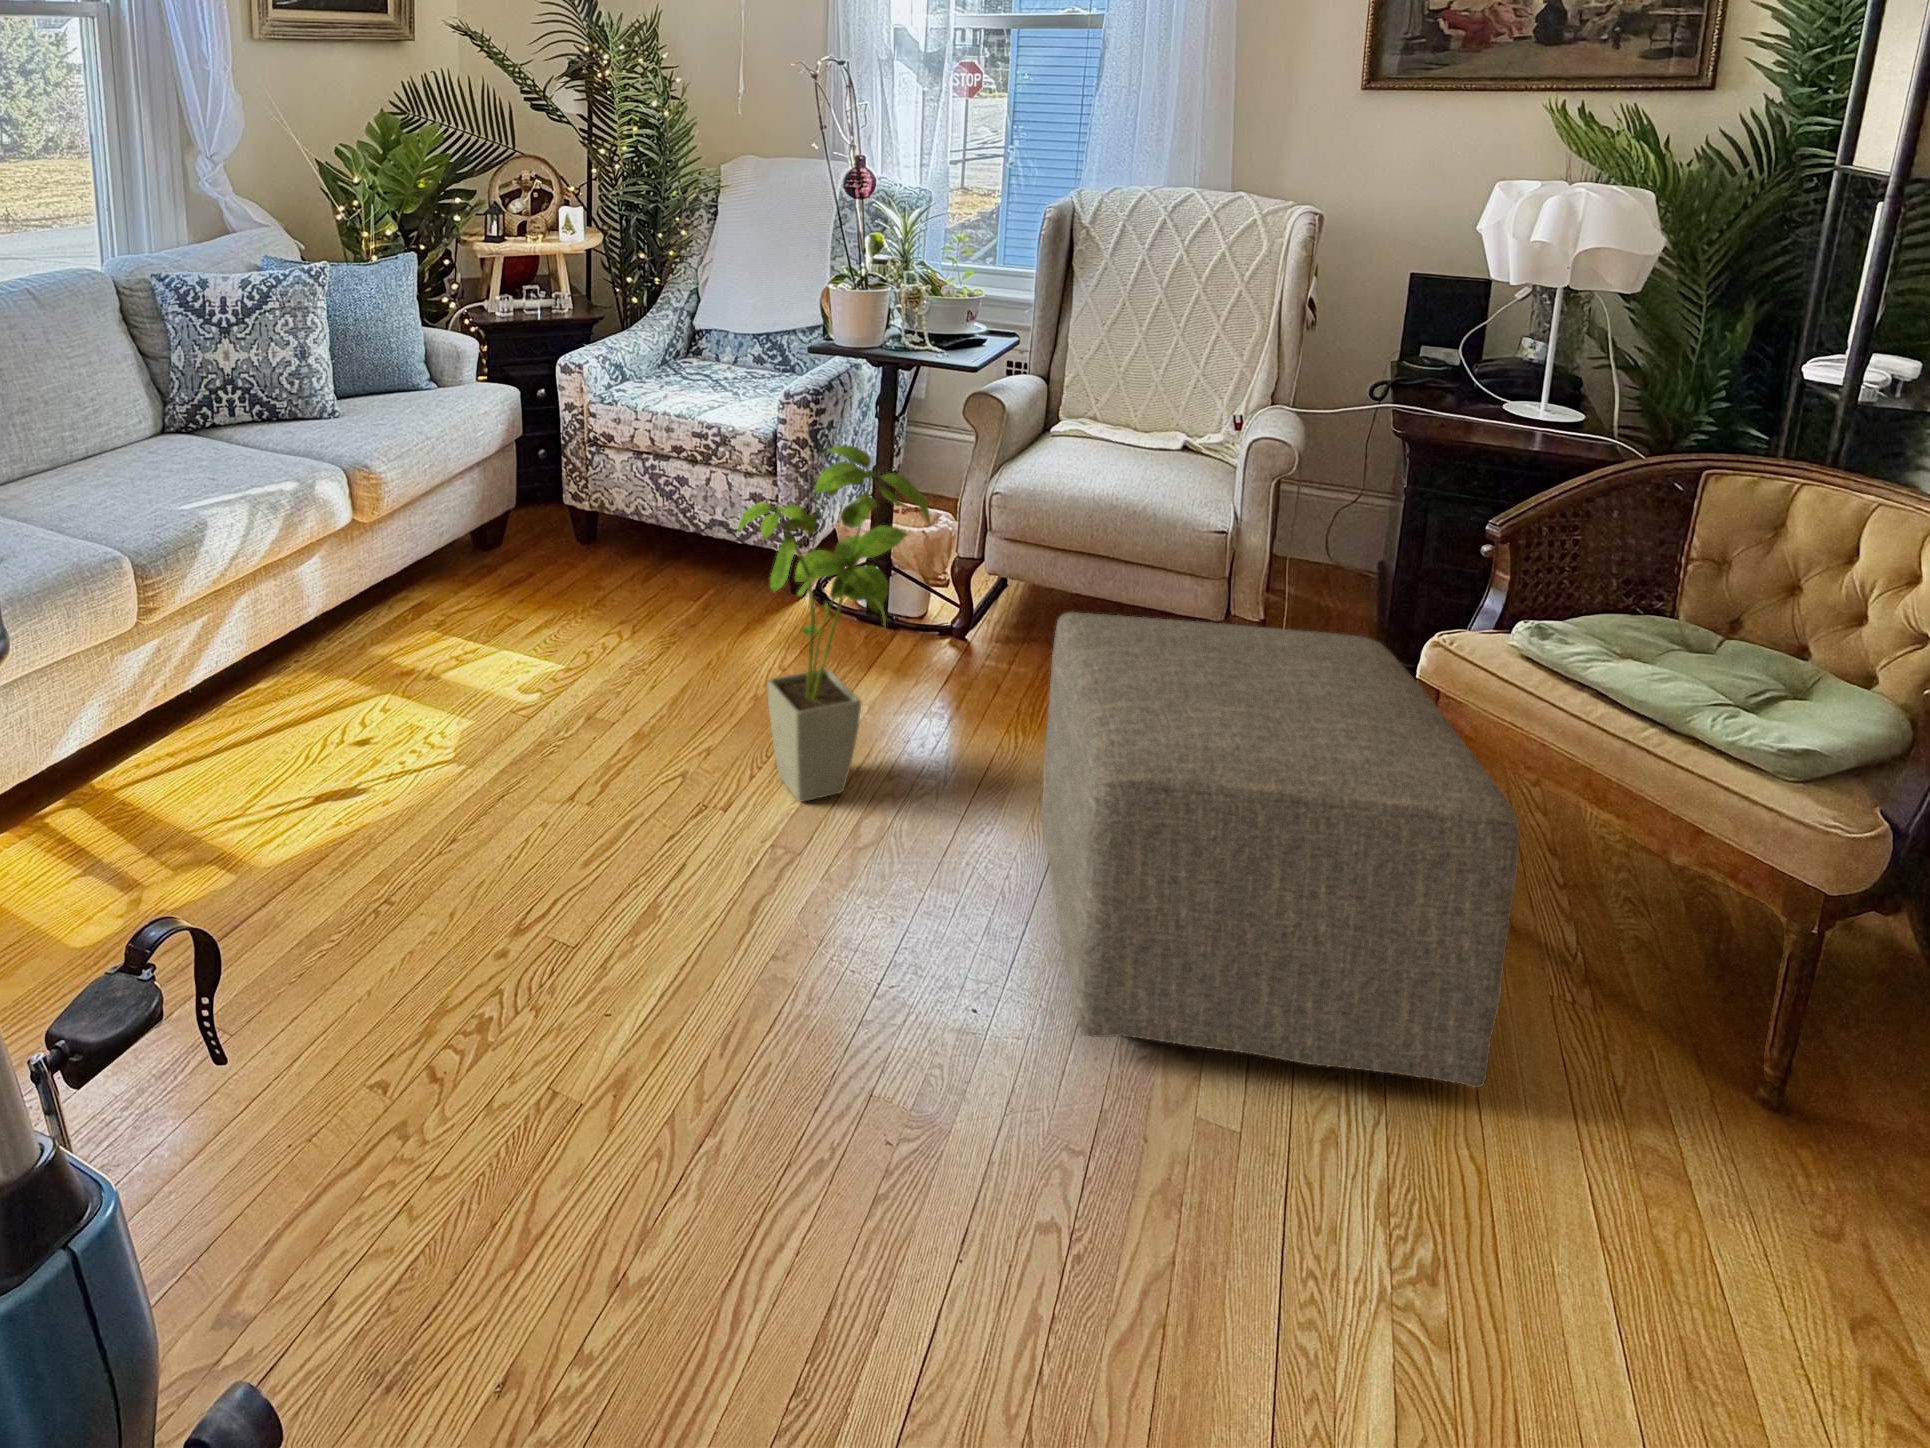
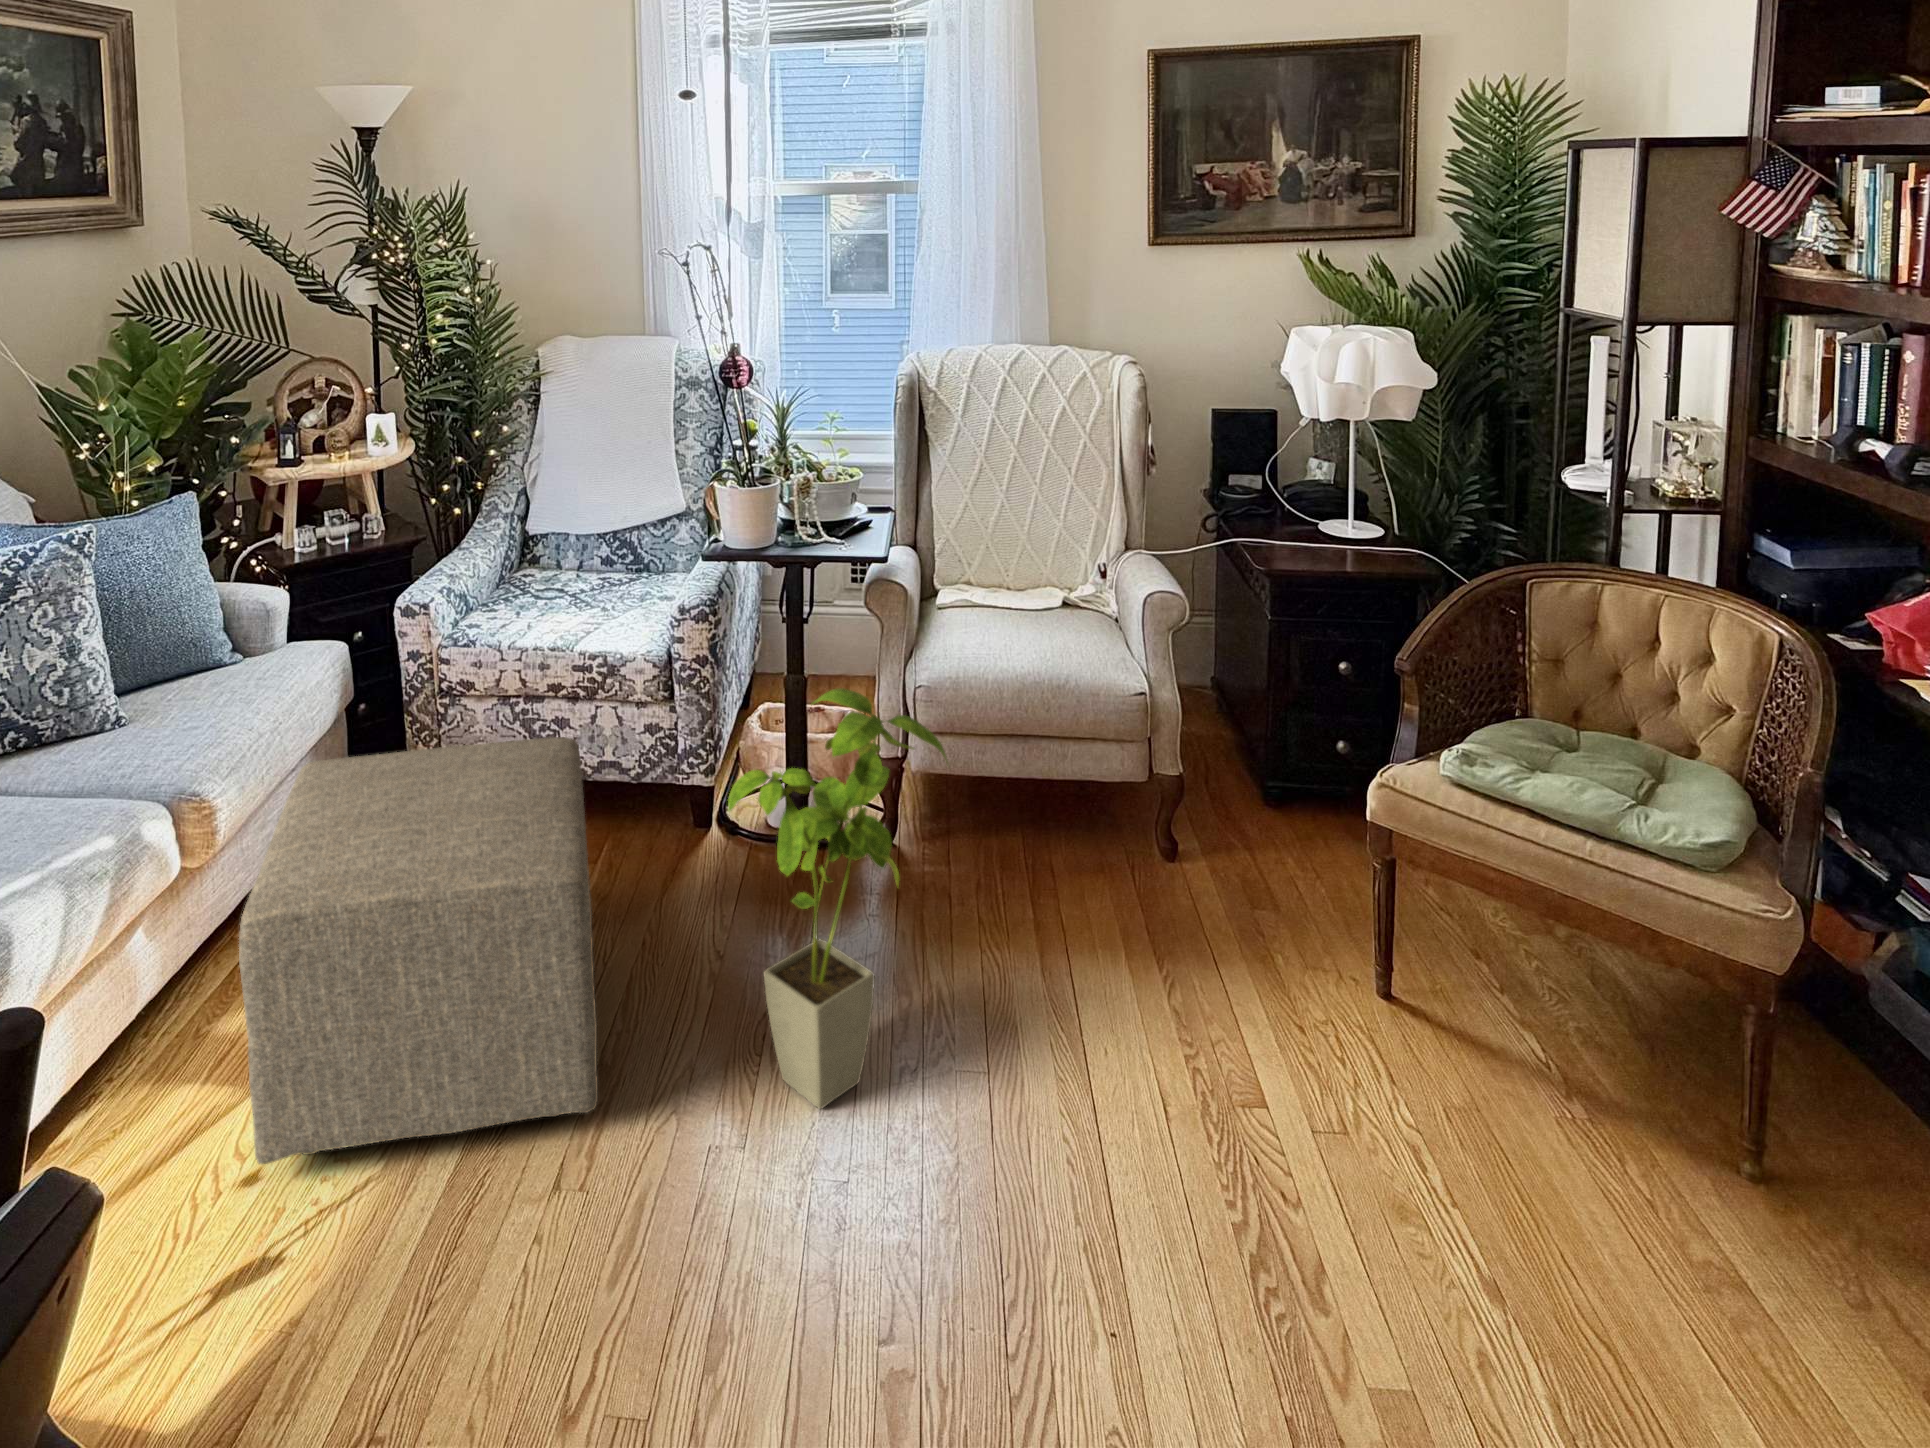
ottoman: present [1041,612,1519,1088] -> present [239,737,598,1164]

